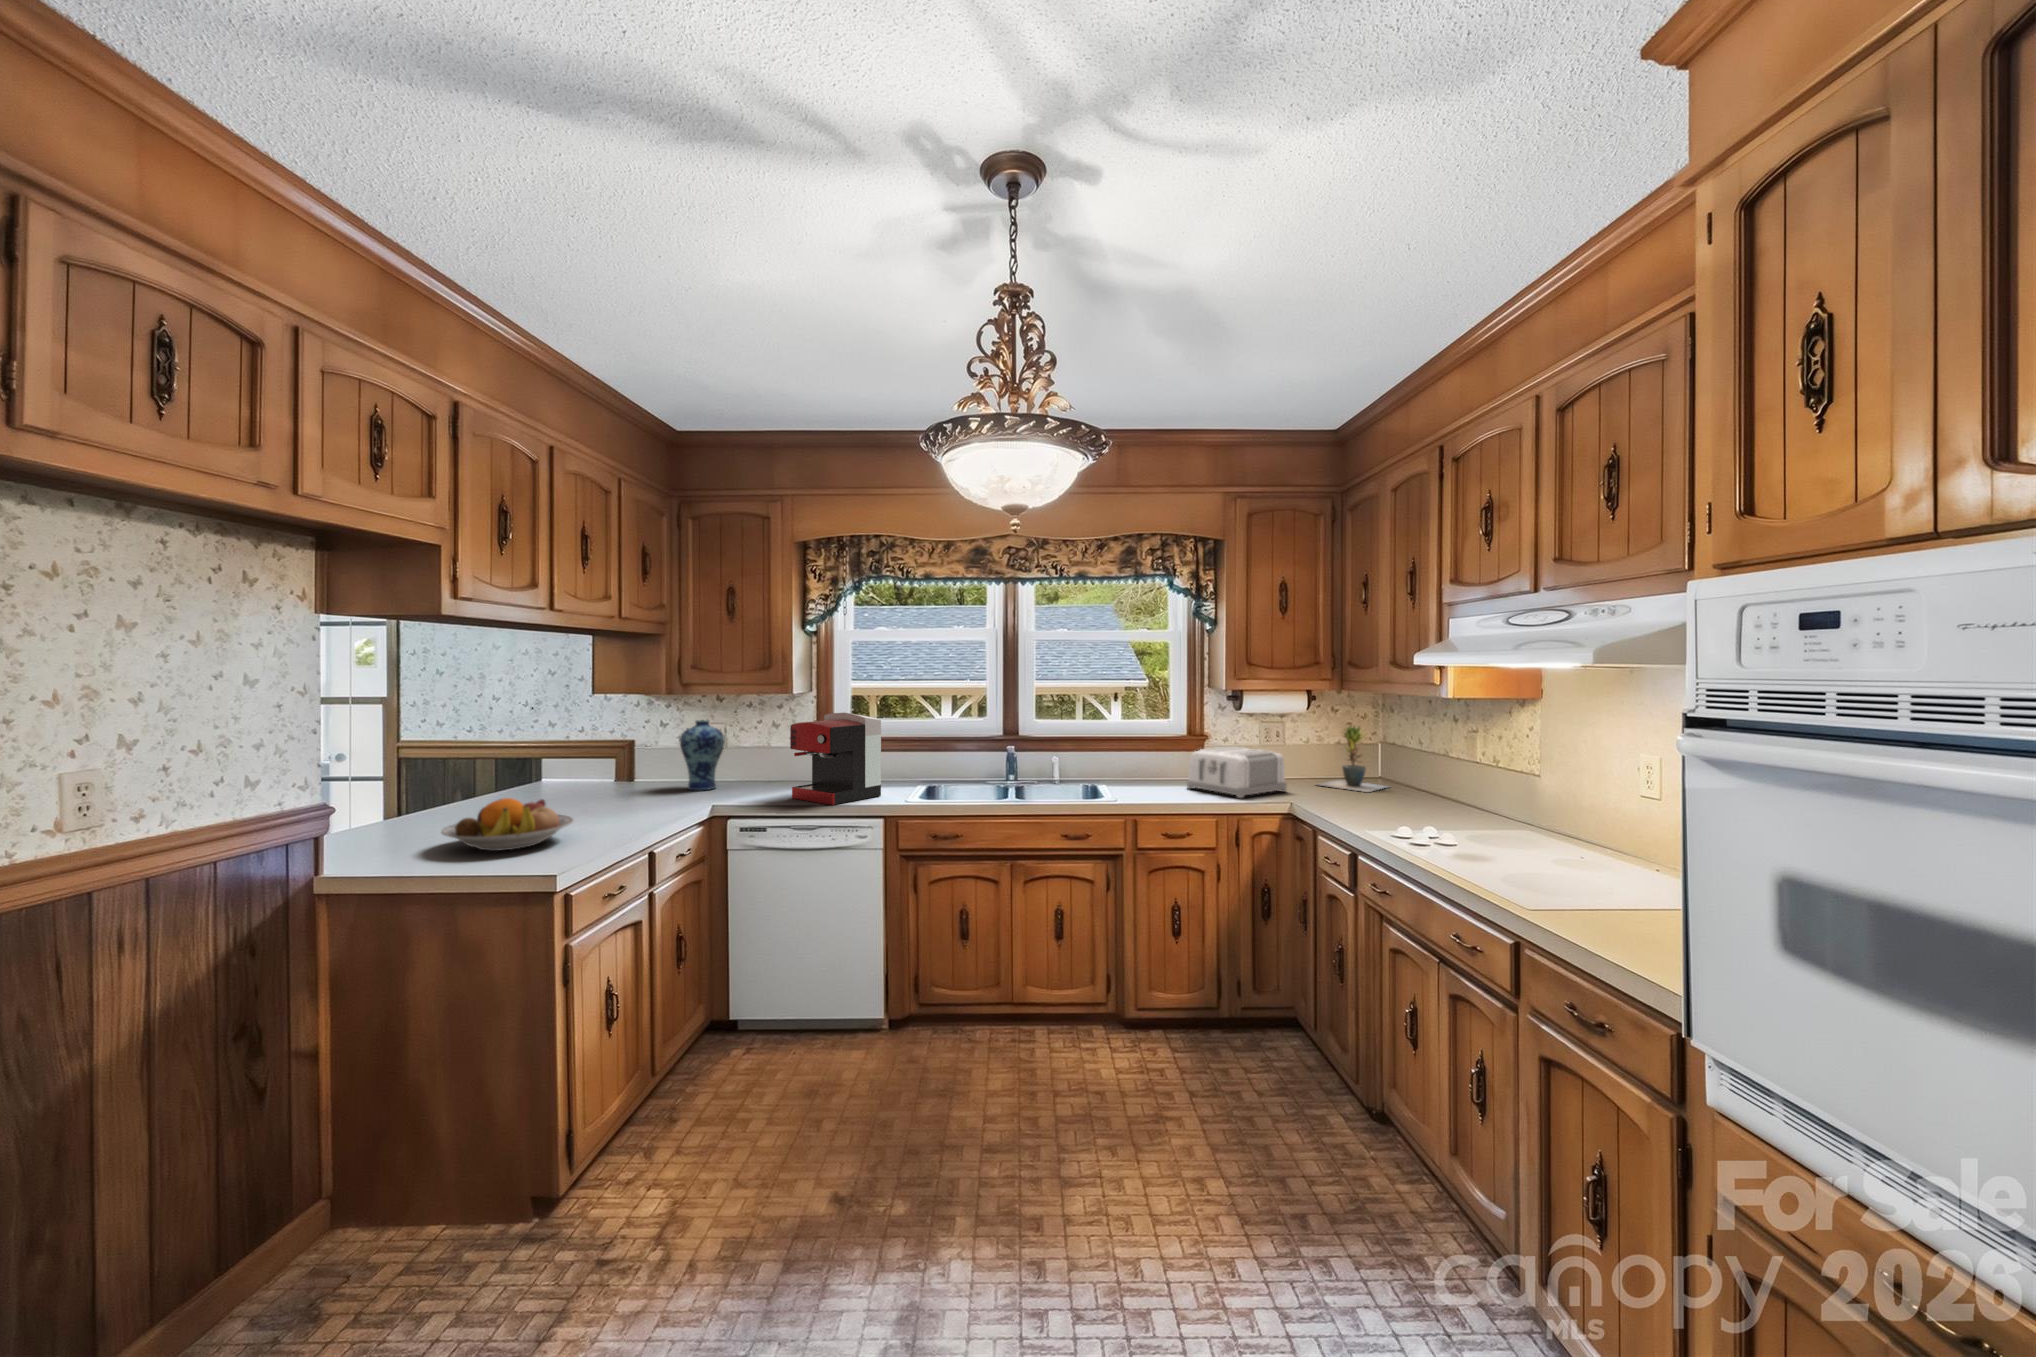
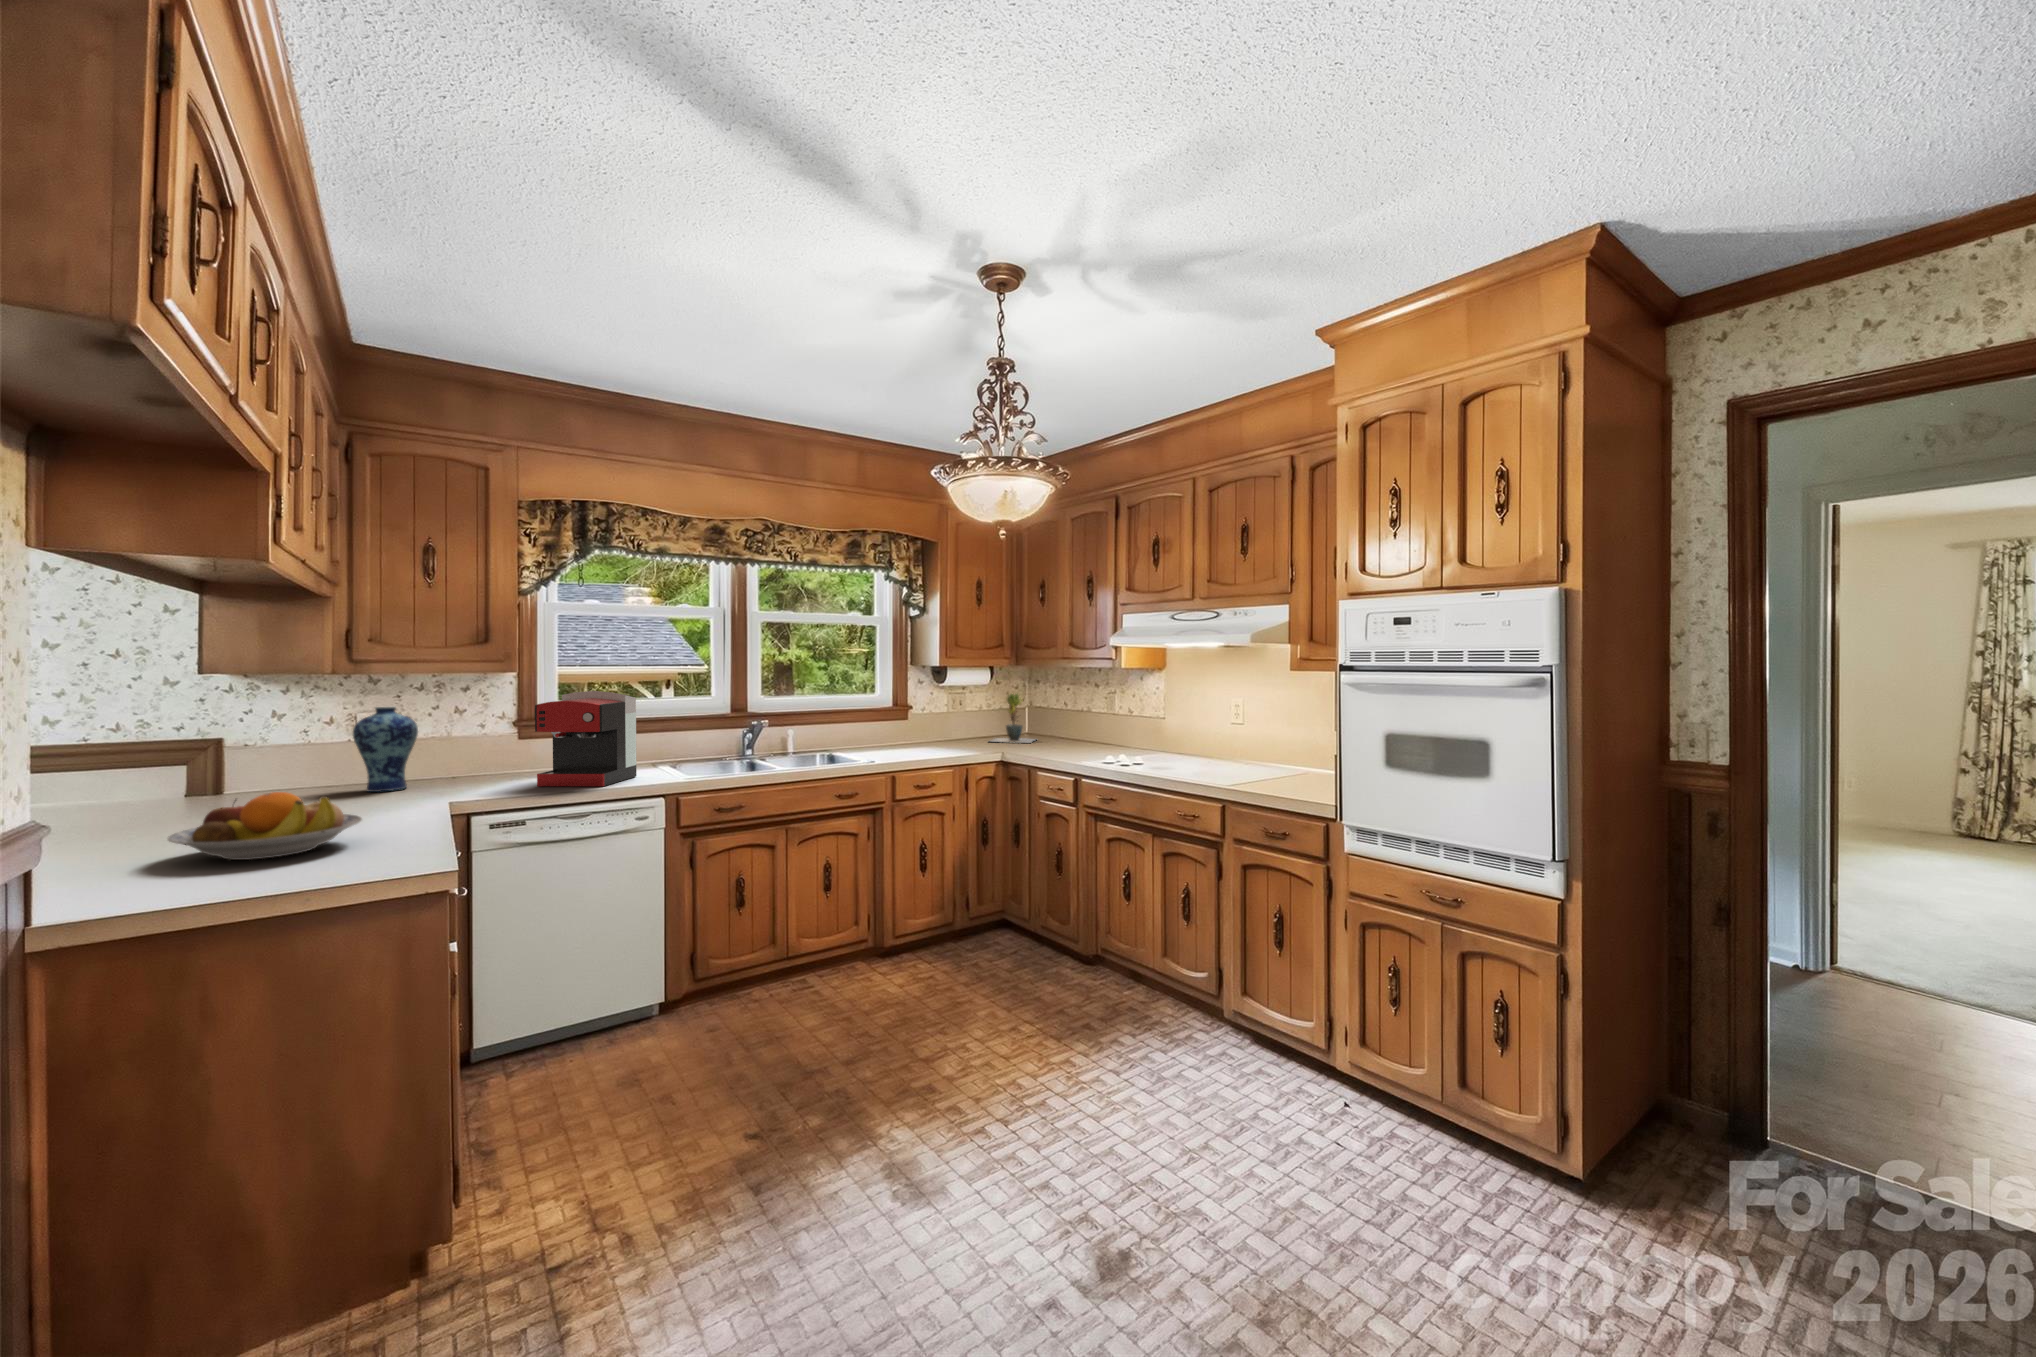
toaster: present [1187,747,1287,798] -> none [902,714,977,753]

